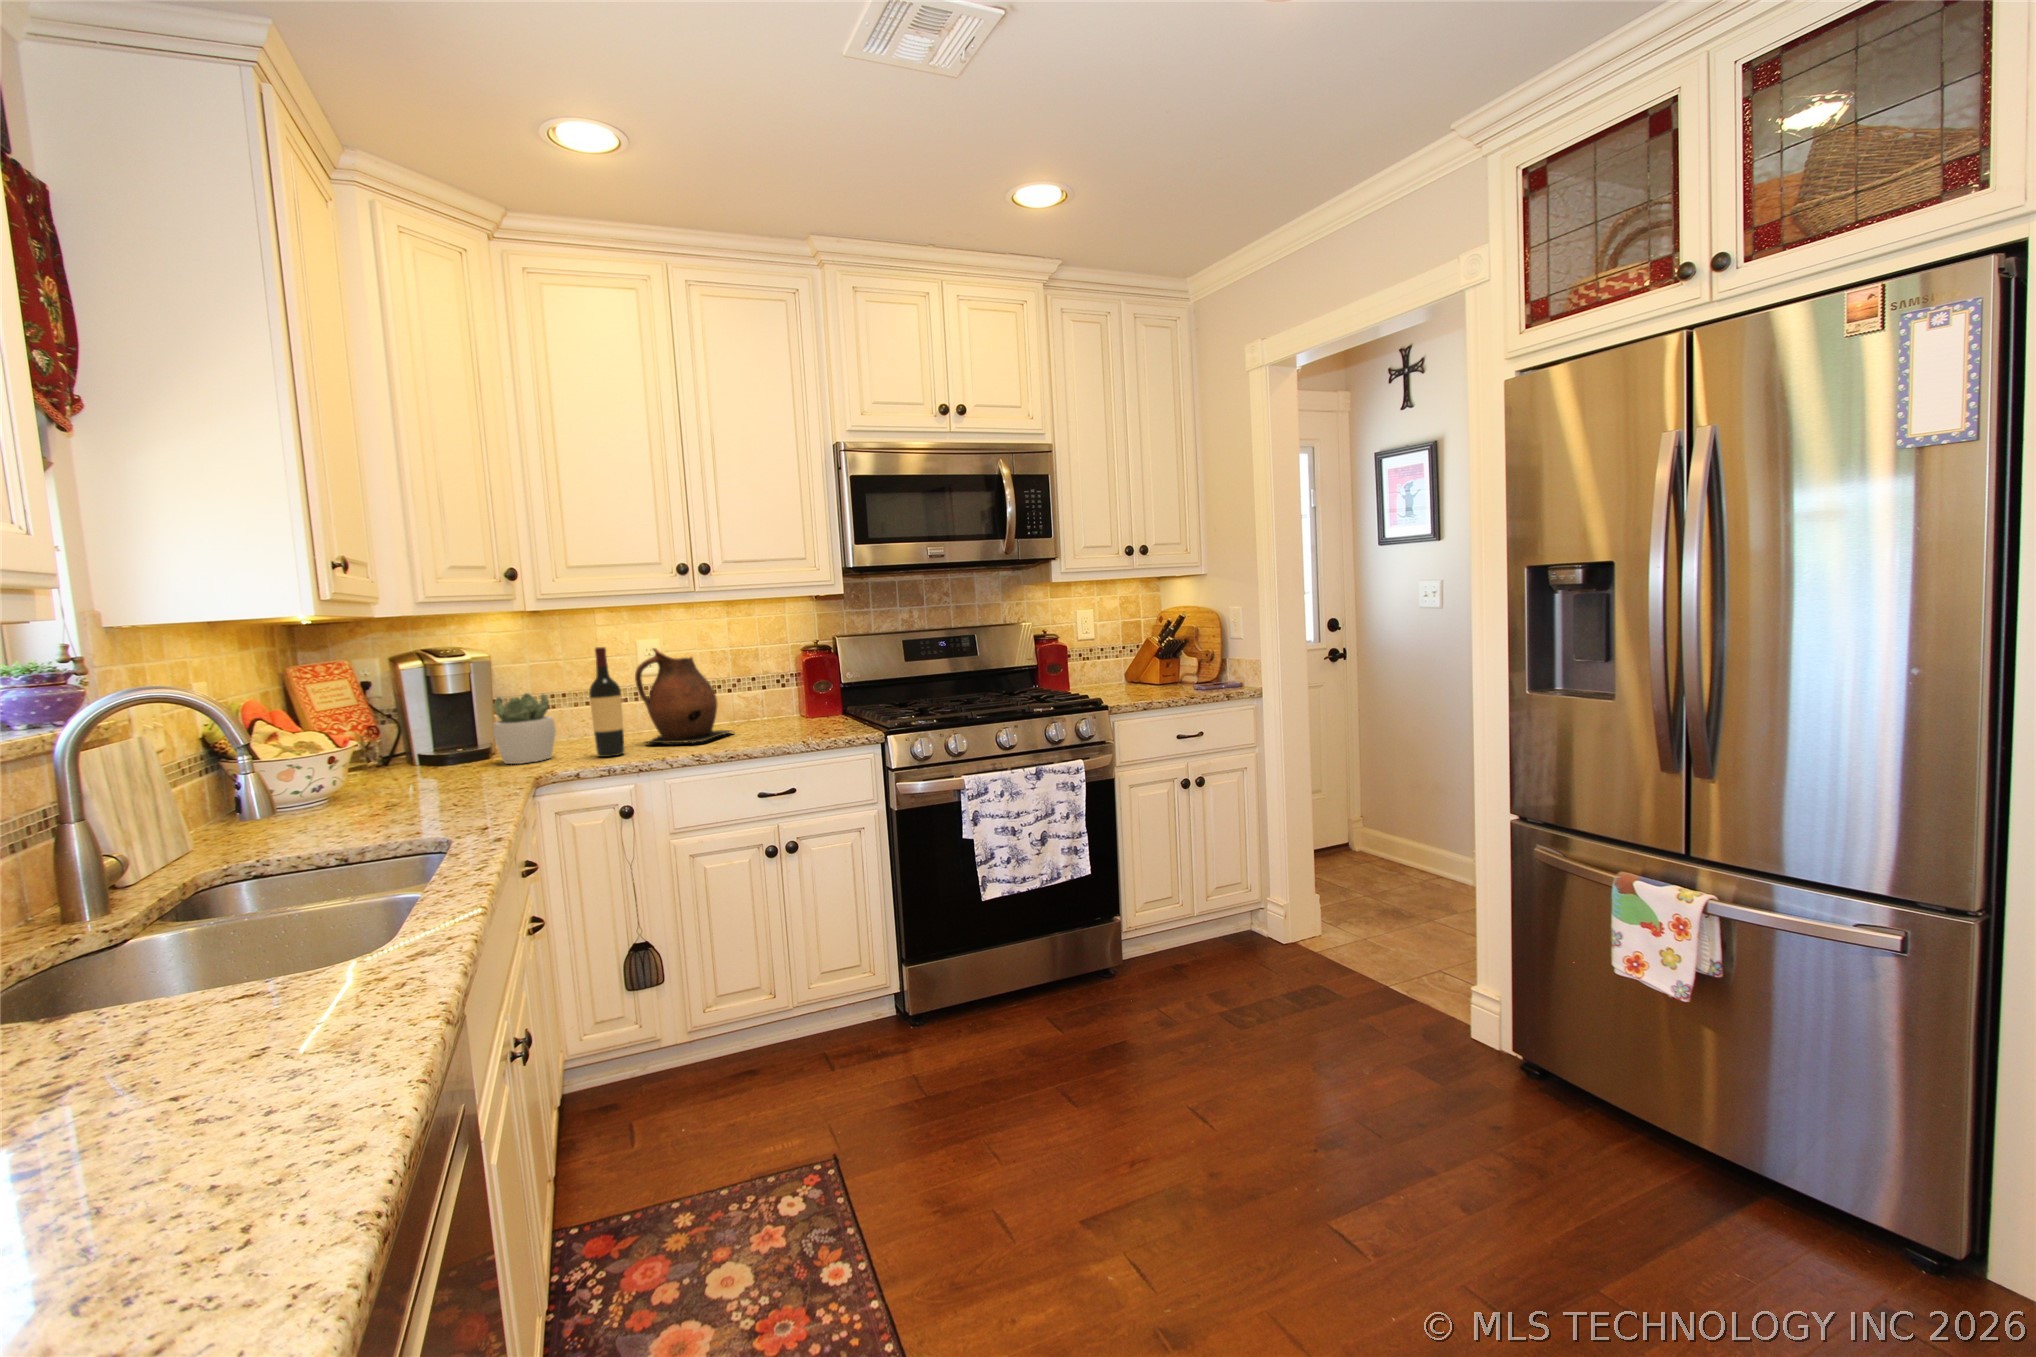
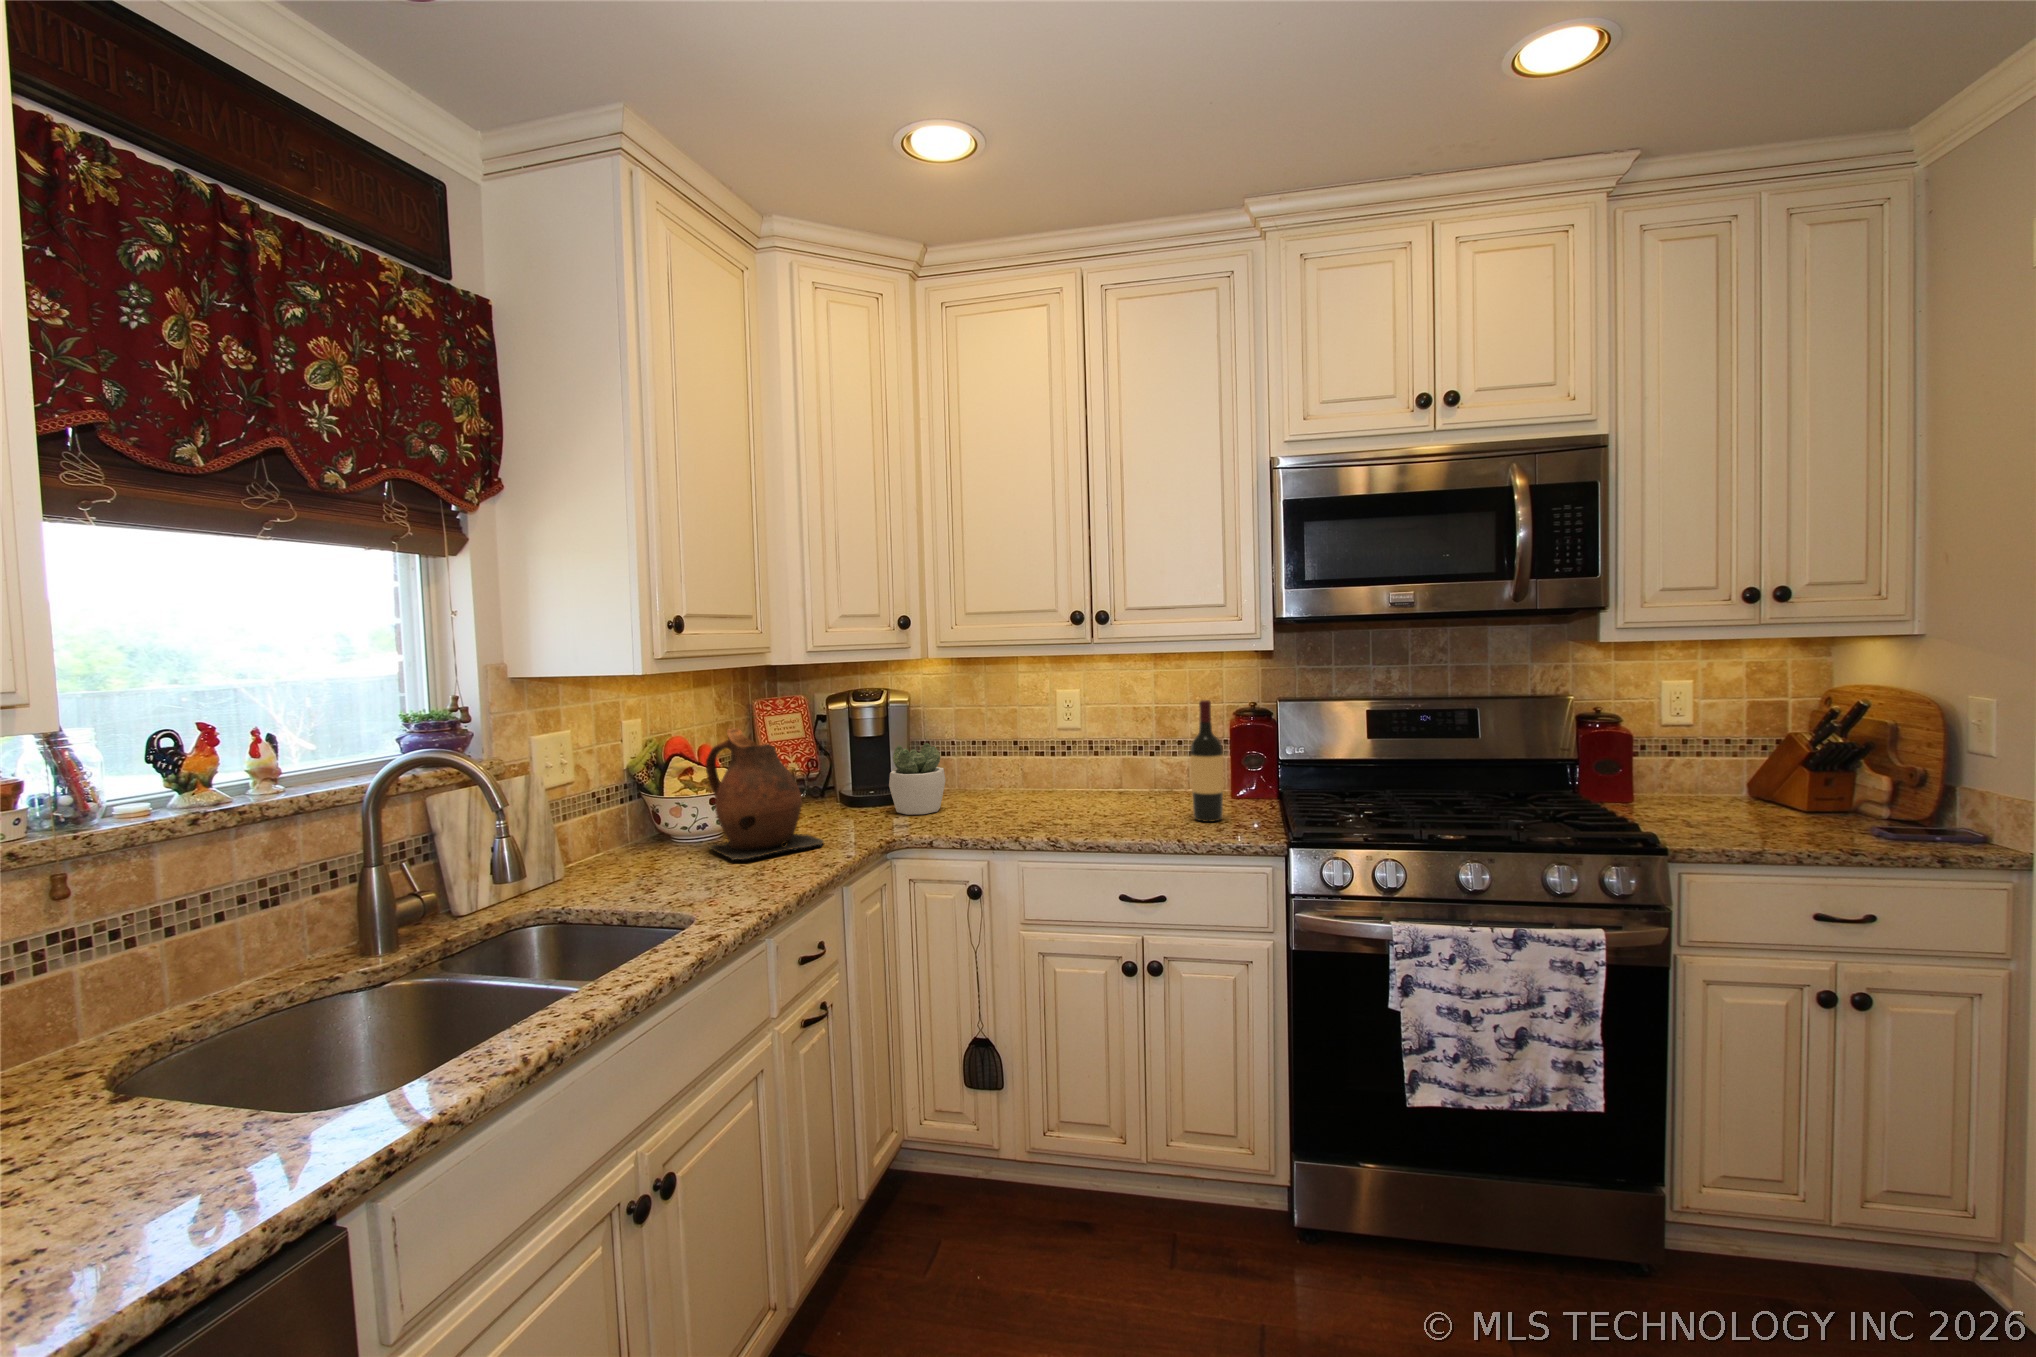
wine bottle: present [589,647,625,757] -> present [1190,700,1223,822]
ceramic pitcher: present [635,648,731,743] -> present [705,728,824,861]

